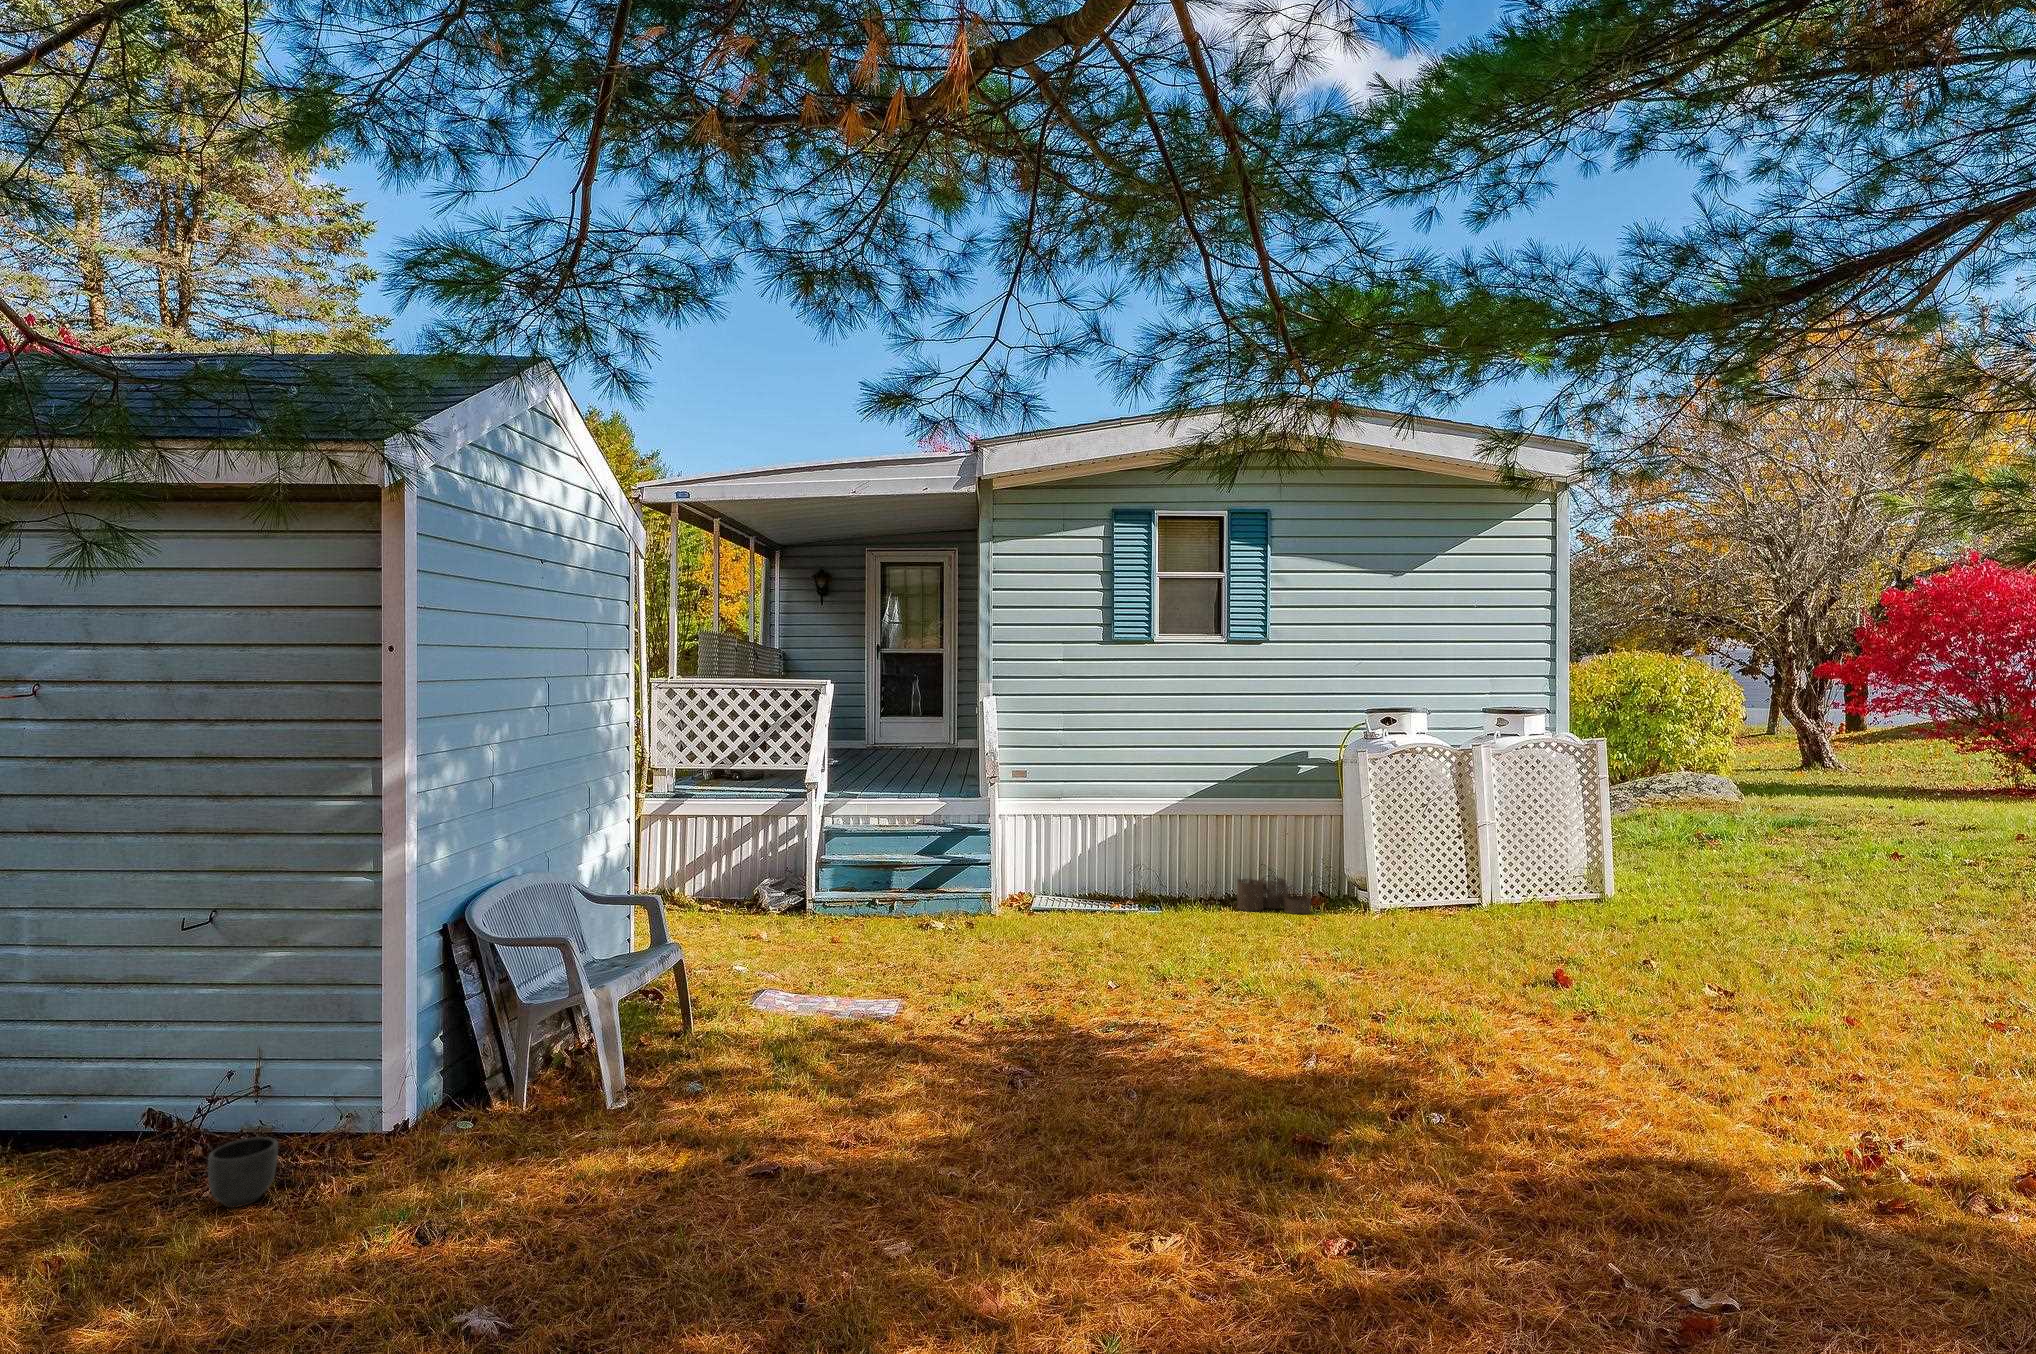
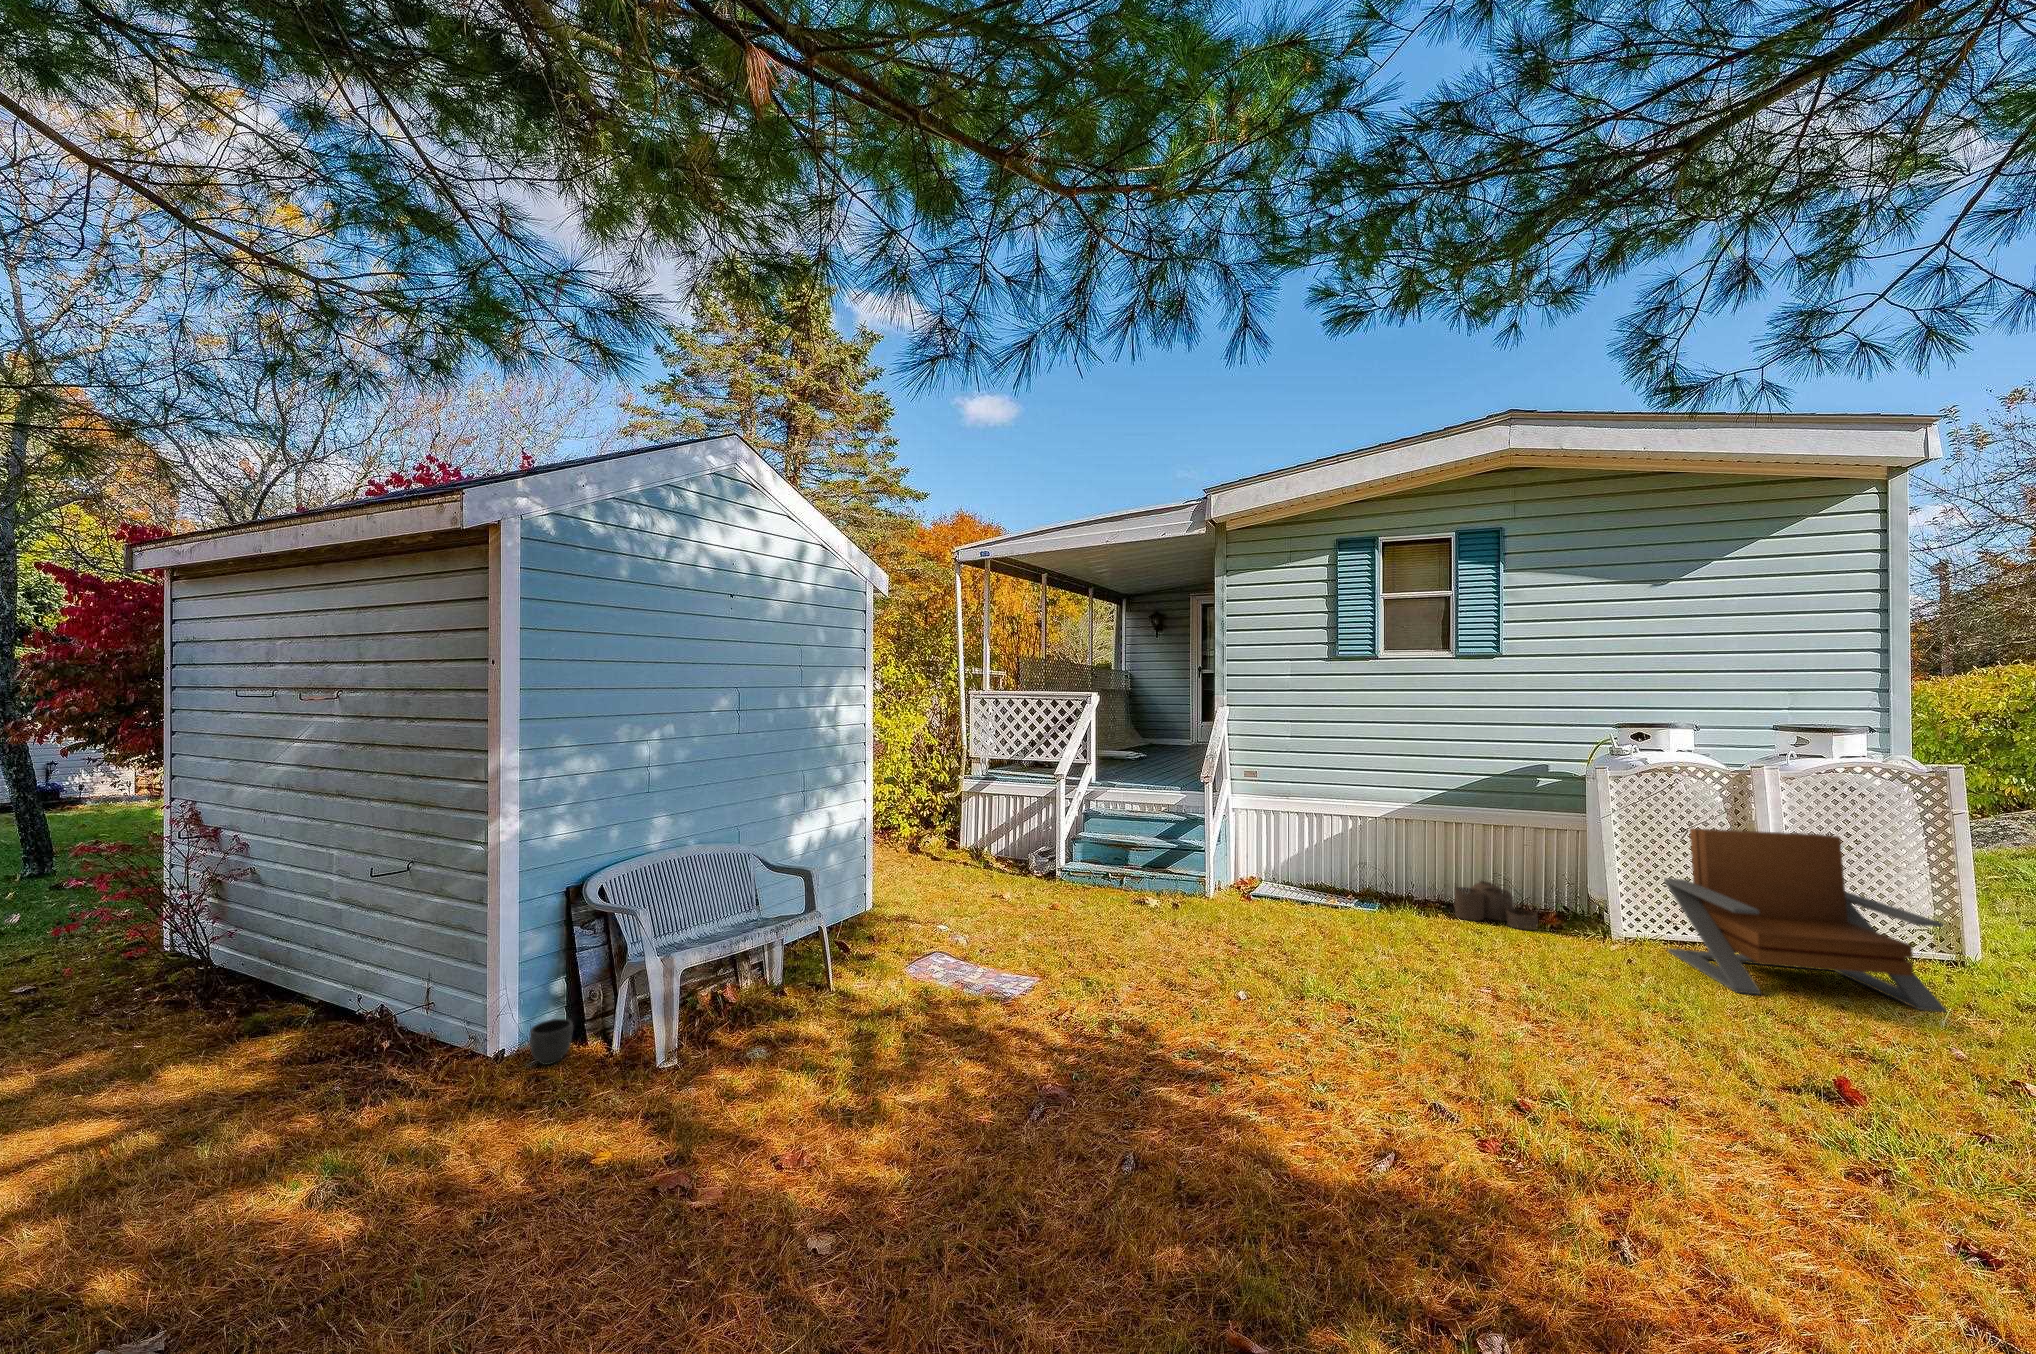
lounge chair: none [1413,801,1605,941] -> present [1664,828,1946,1012]

